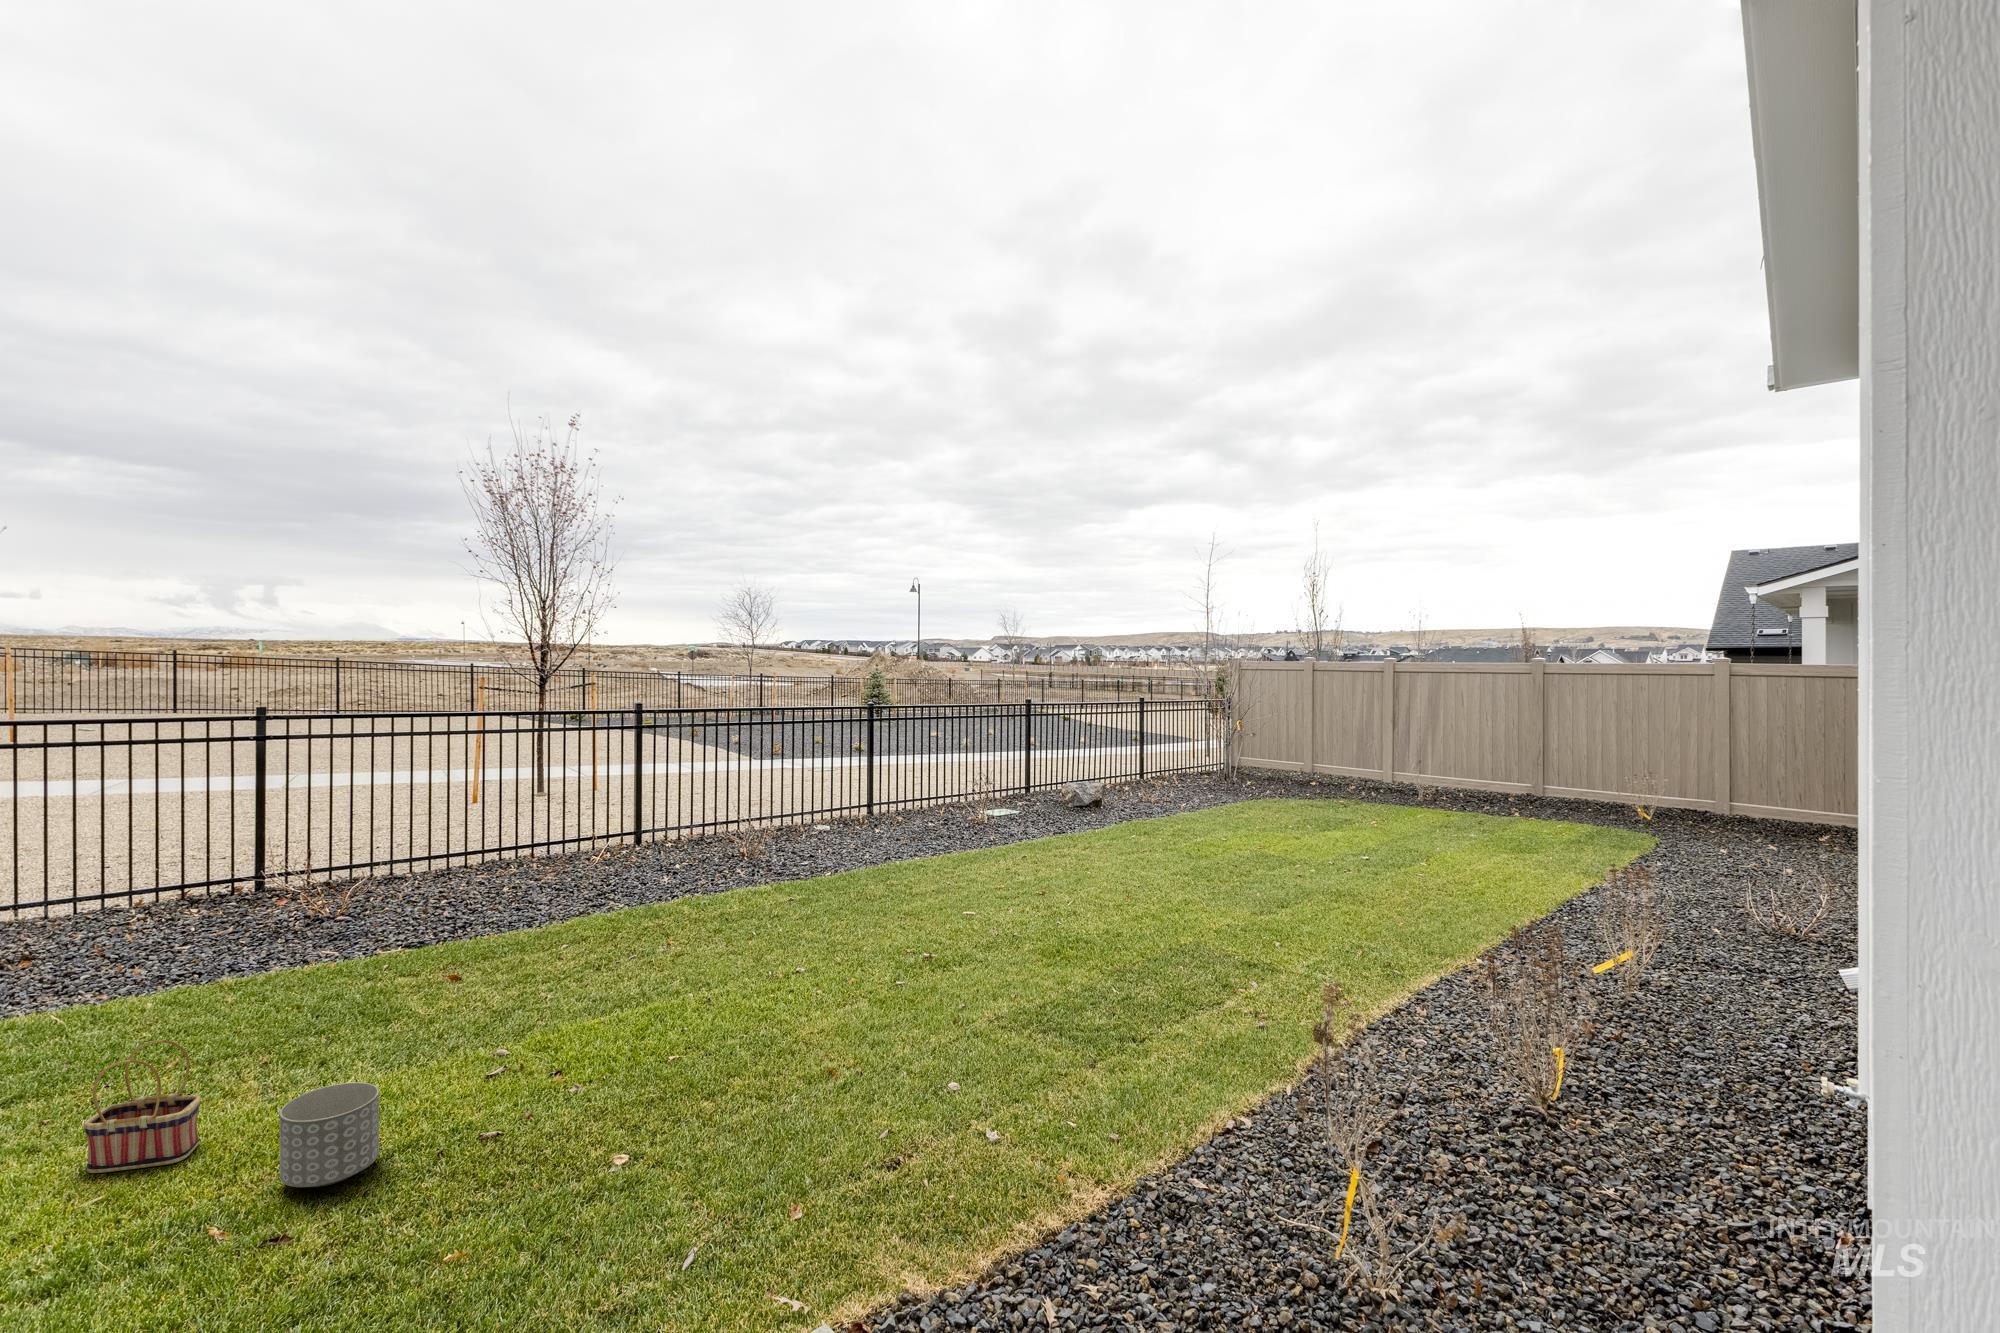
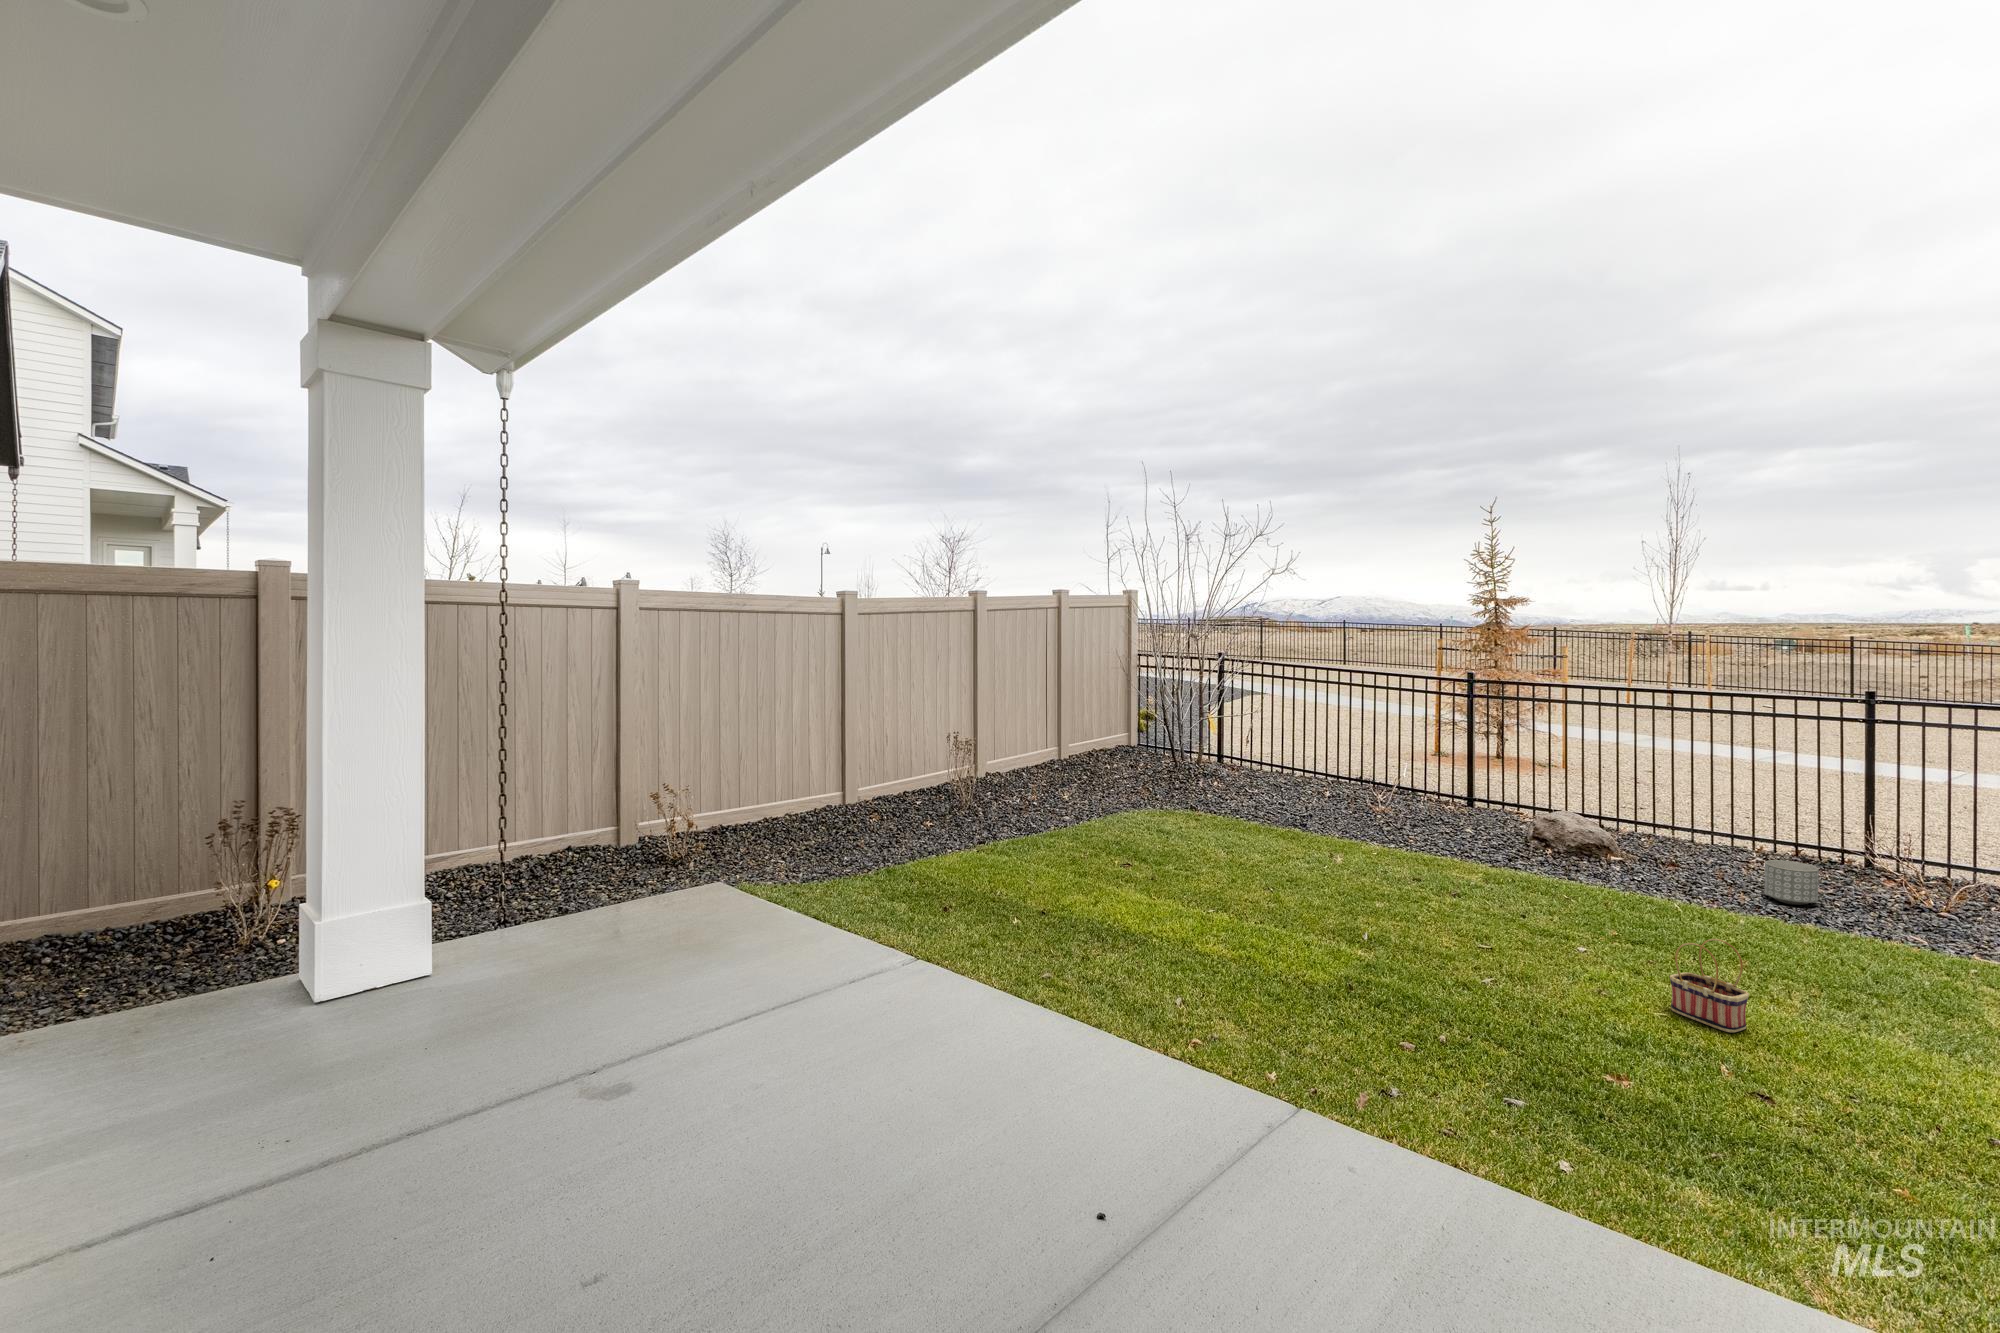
planter: present [280,1082,379,1187] -> present [1764,860,1819,905]

